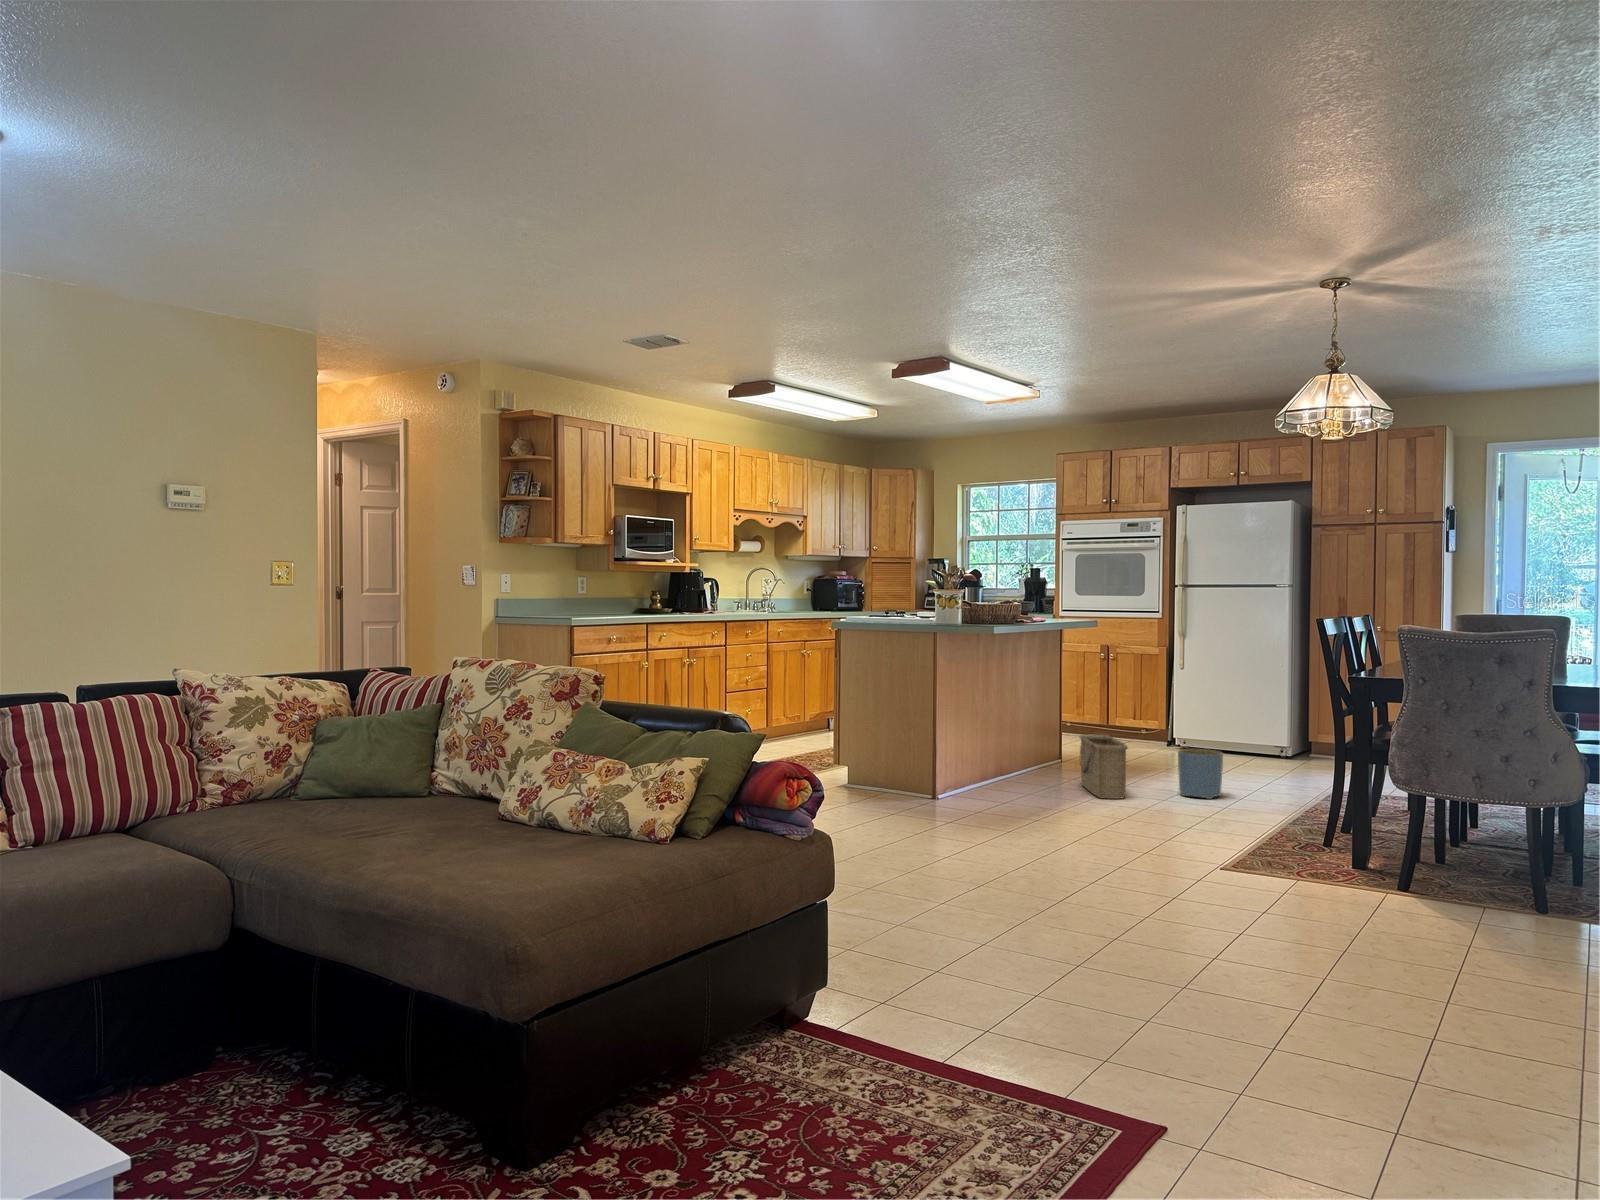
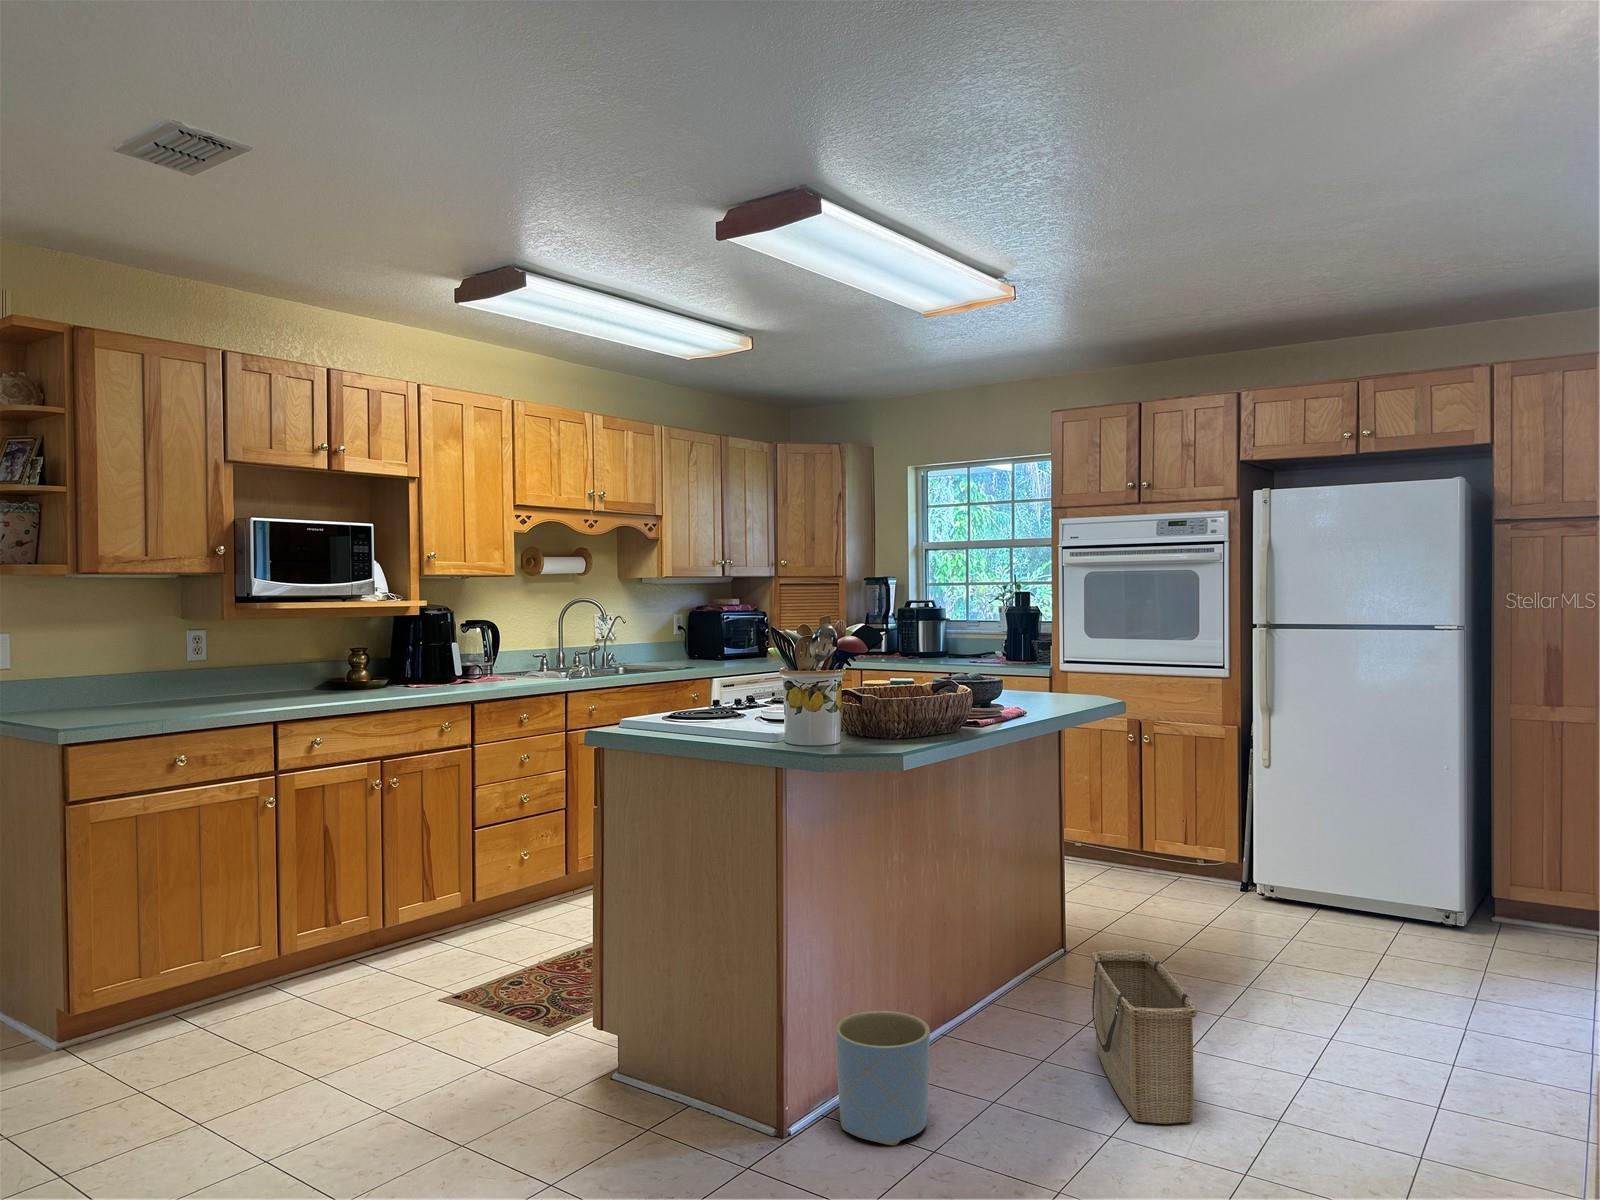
planter: present [1178,749,1223,799] -> present [835,1010,930,1145]

